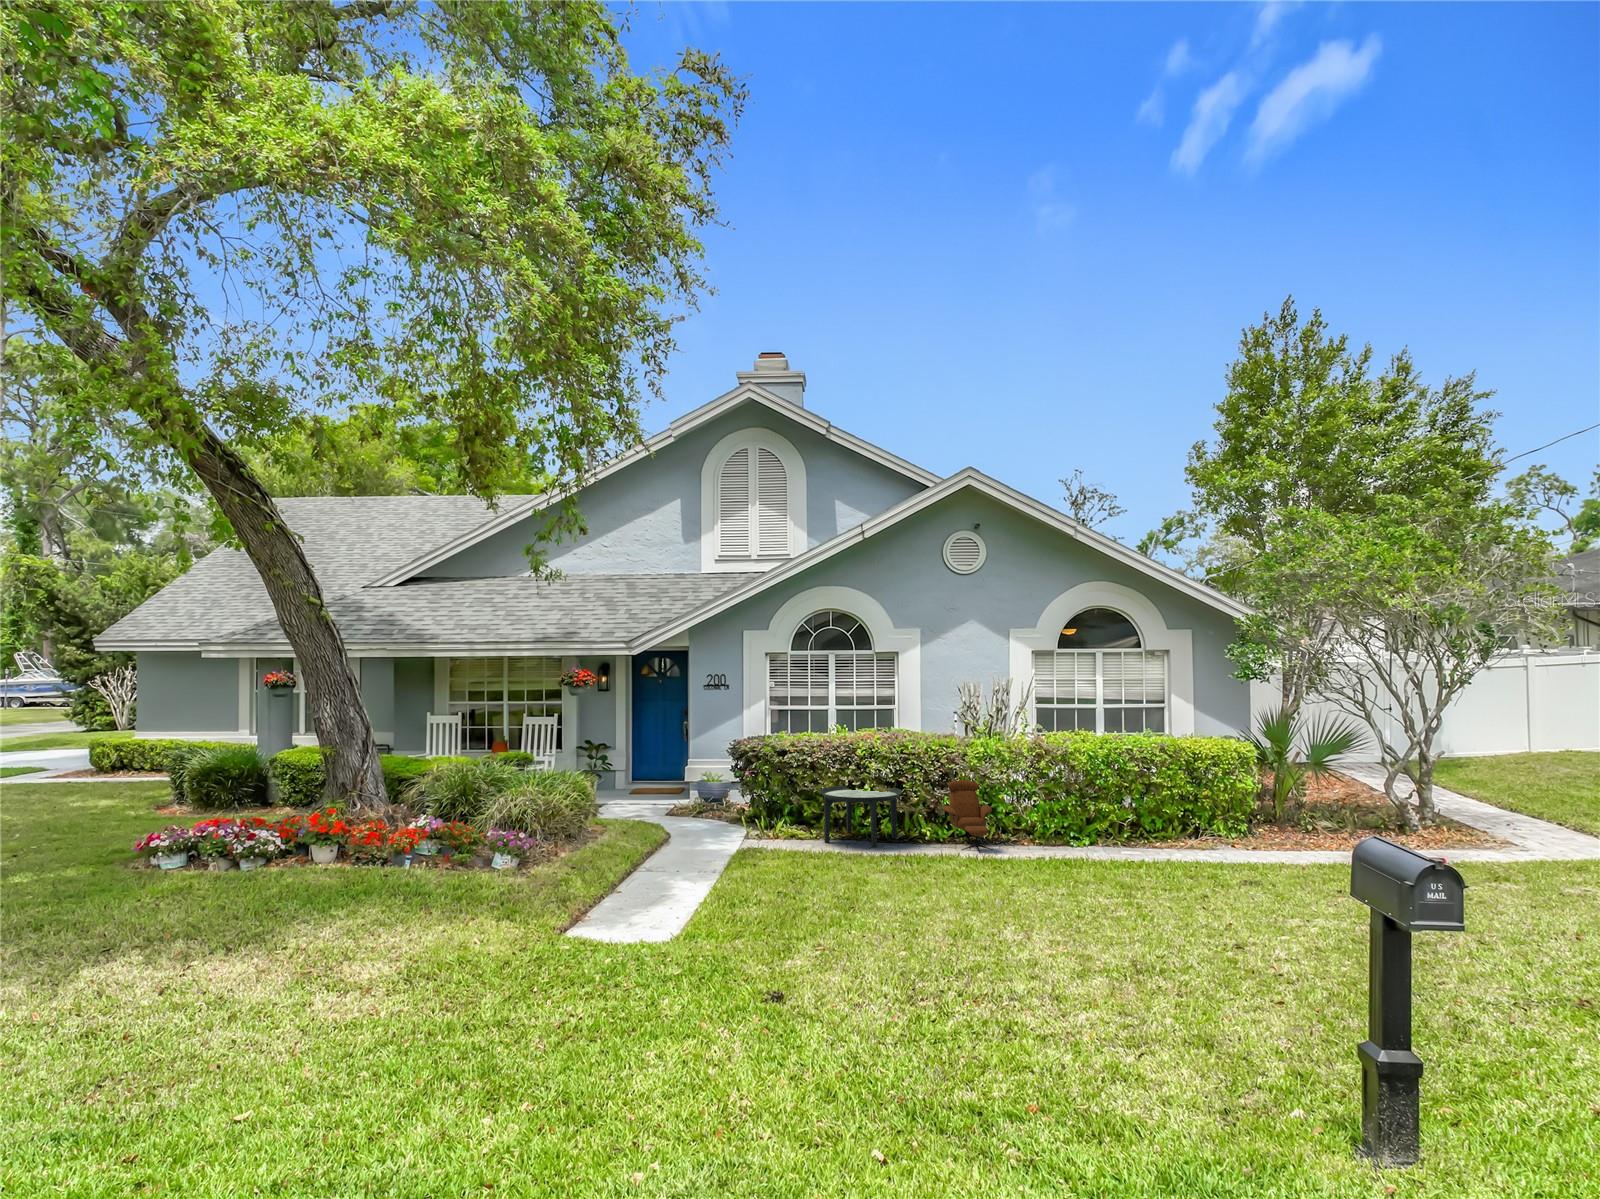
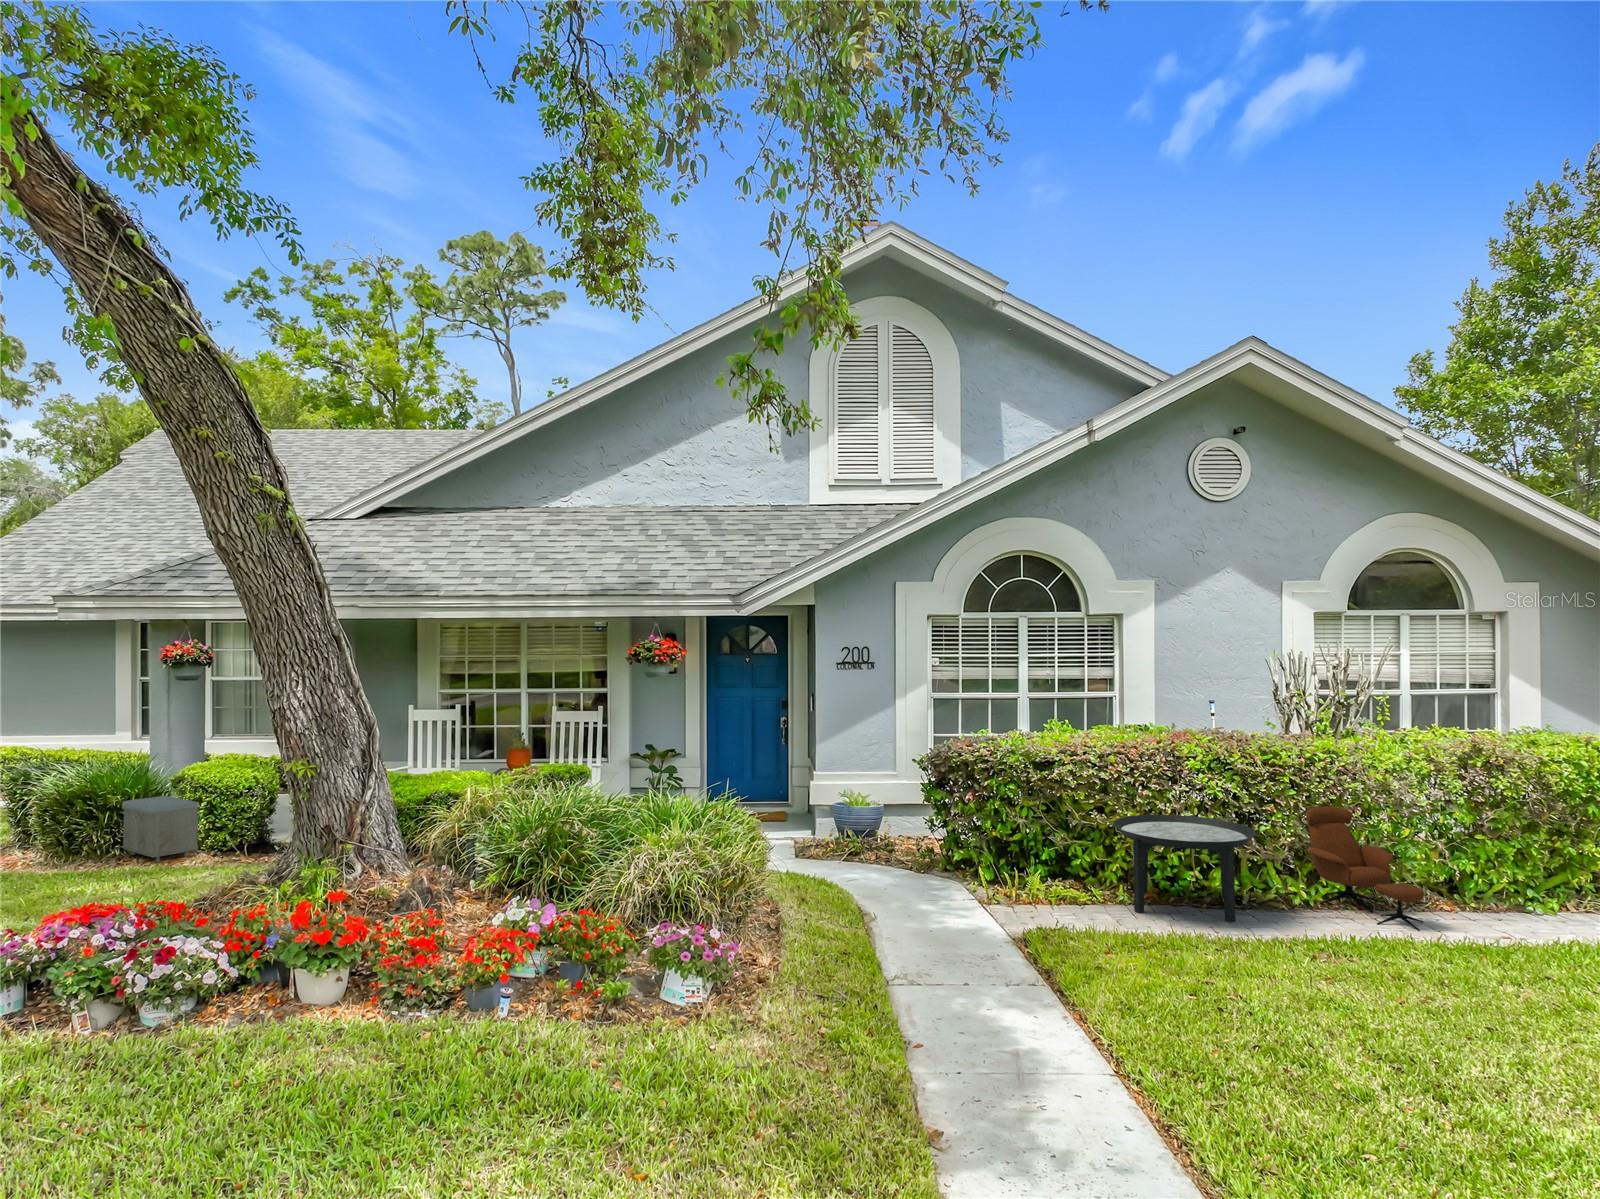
storage bench: none [239,770,285,811] -> present [122,796,198,862]

